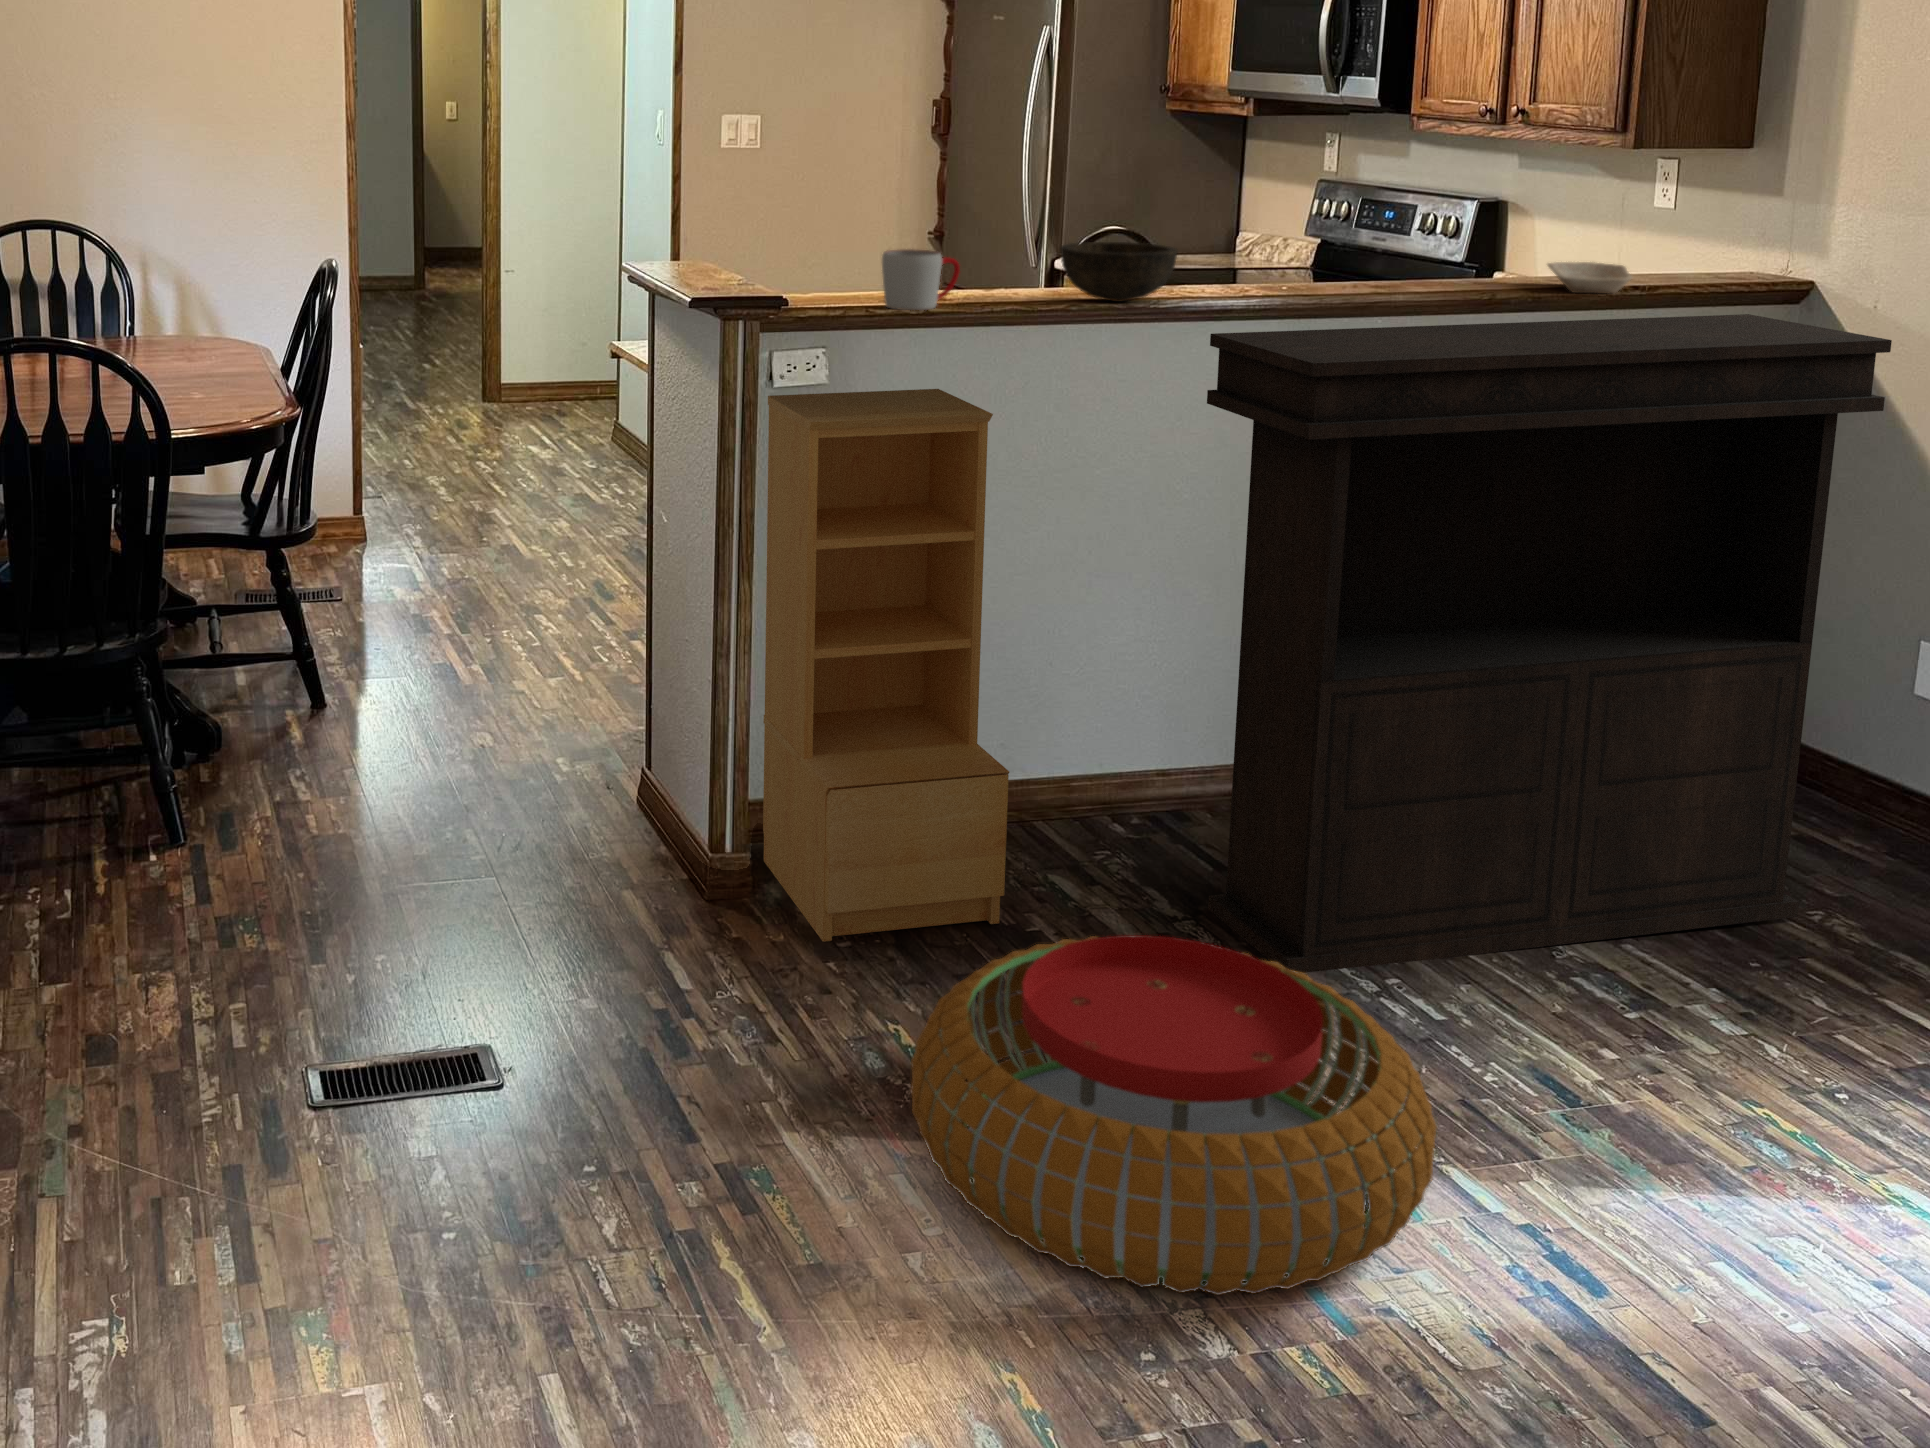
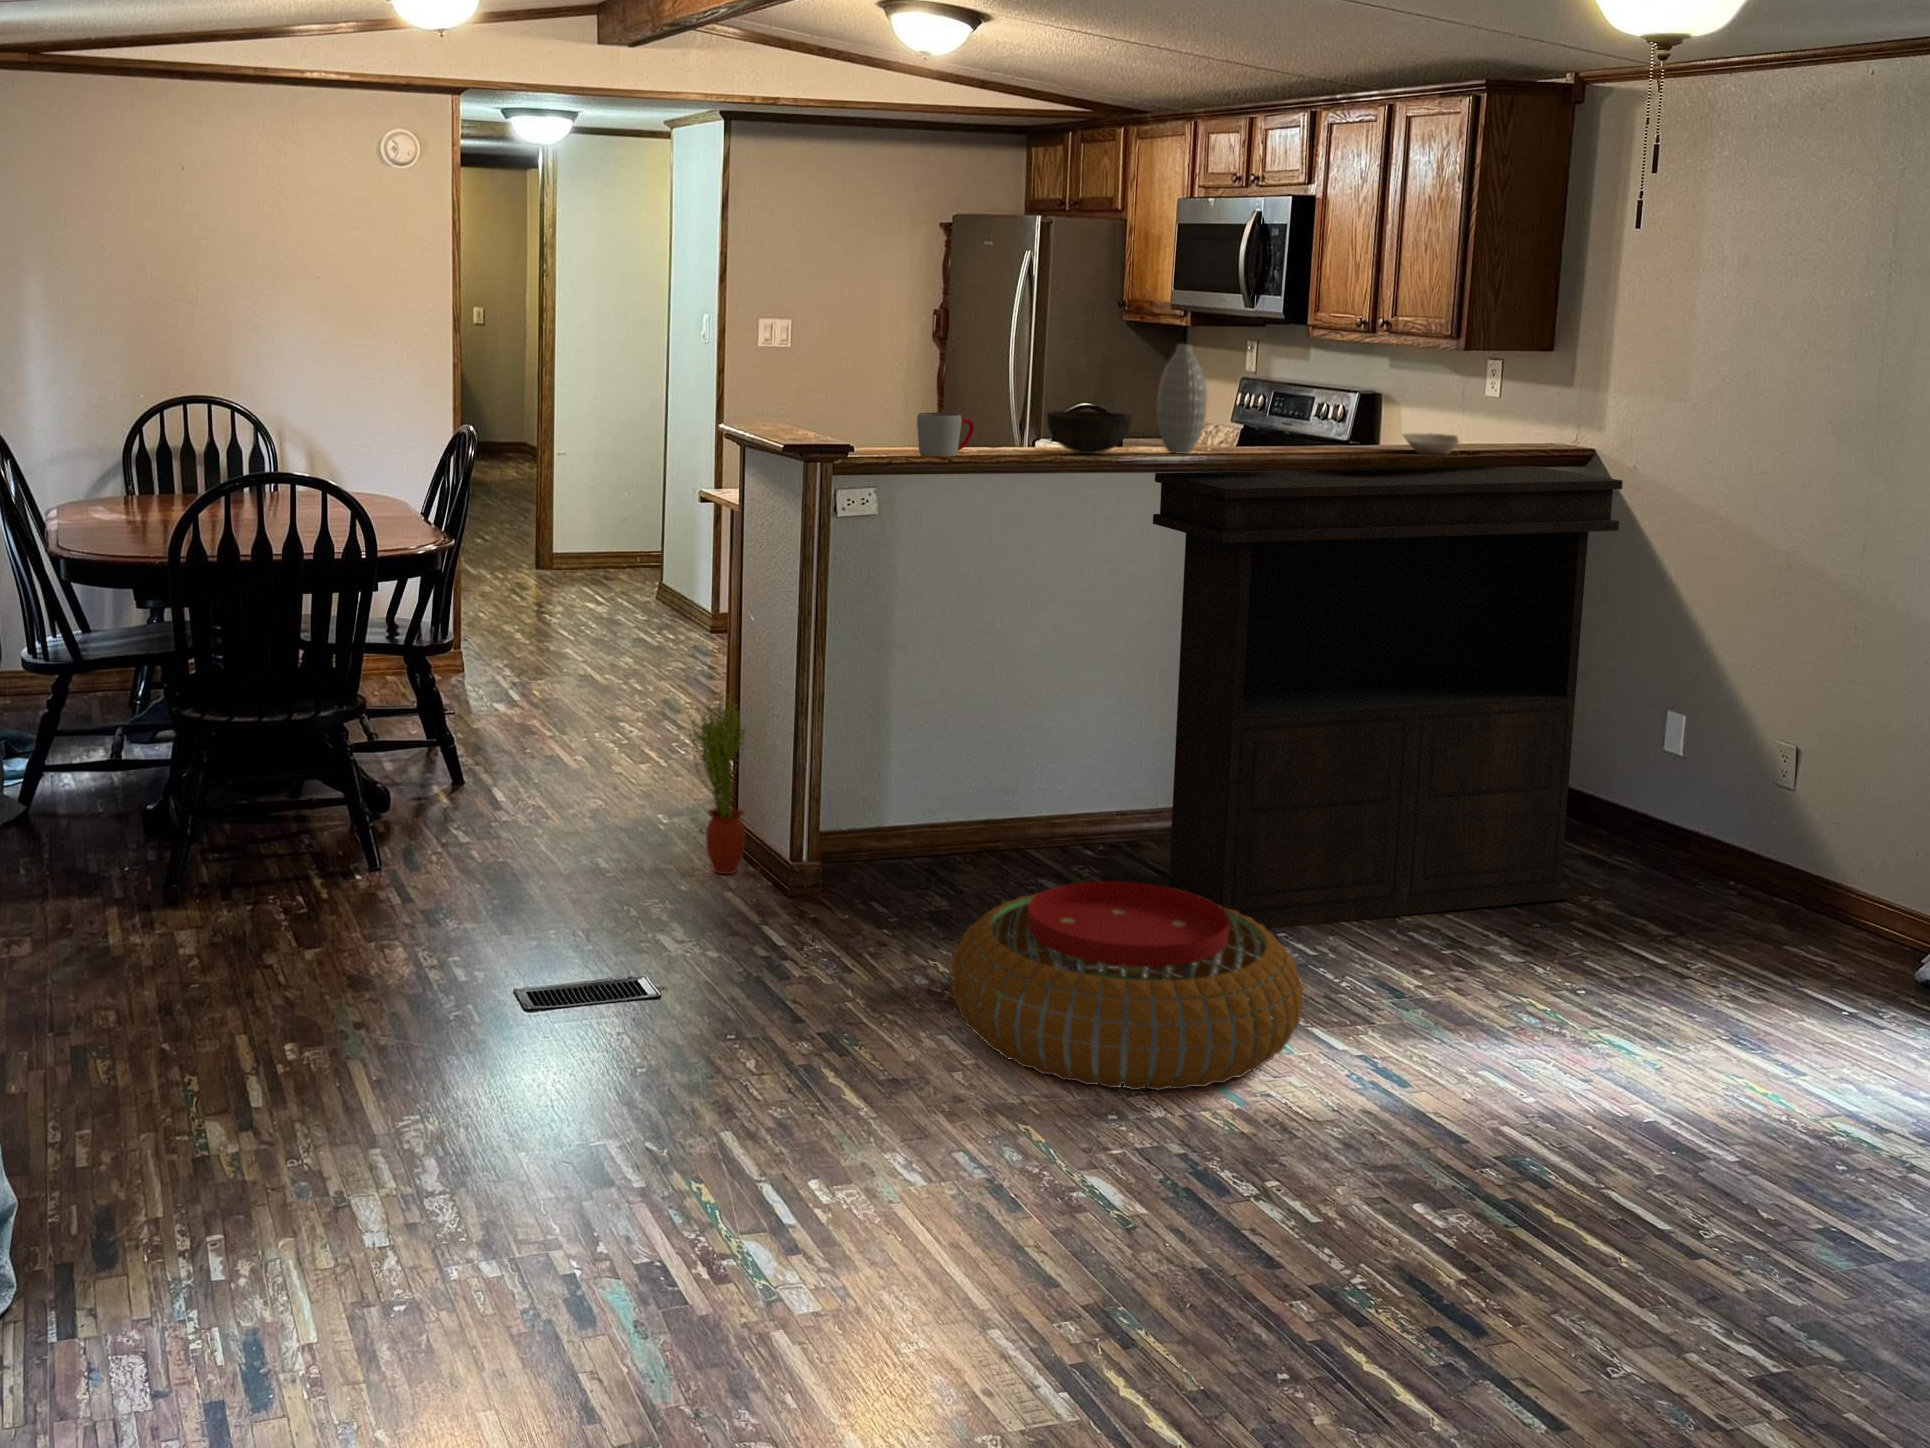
vase: none [1212,151,1281,298] -> present [1157,344,1207,454]
bookshelf: present [763,389,1009,942] -> none [826,517,1013,920]
potted plant: none [577,616,655,859] -> present [687,692,746,874]

